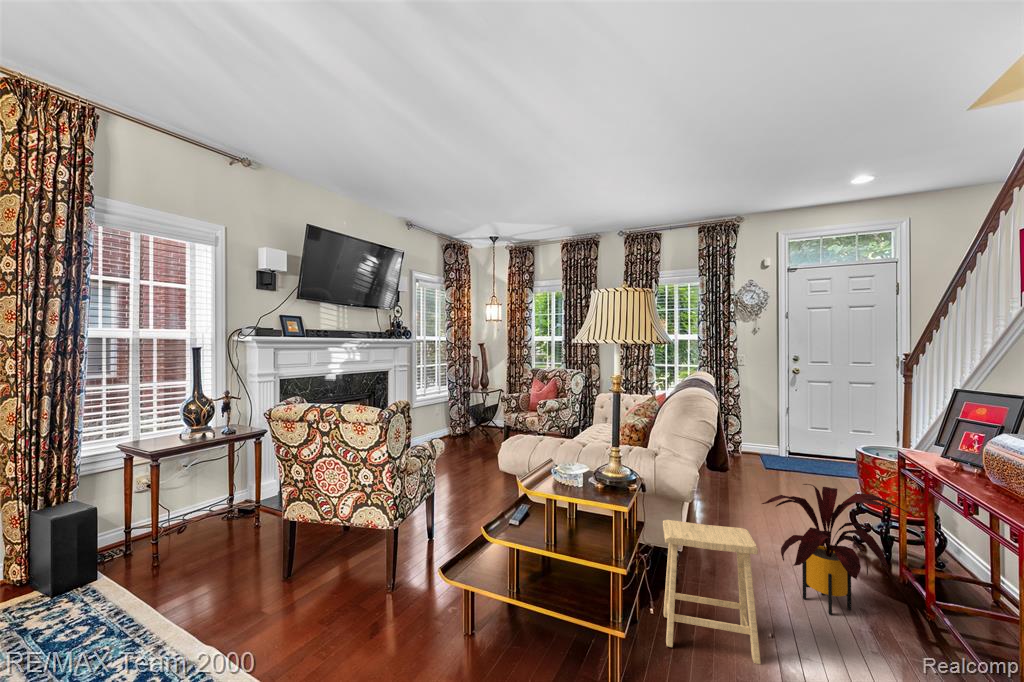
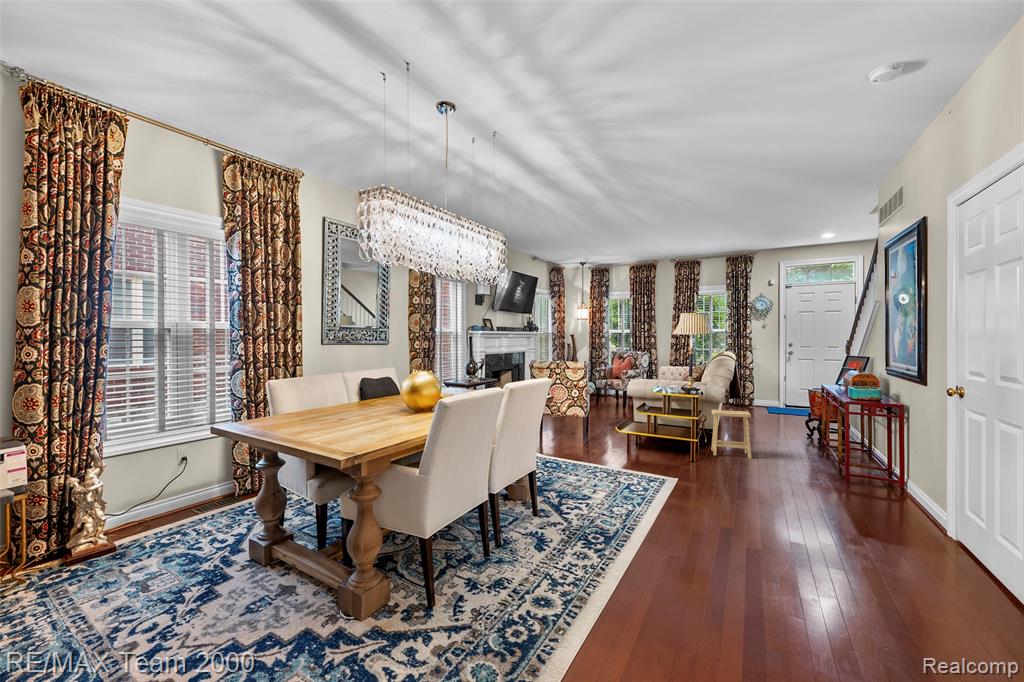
house plant: present [762,484,915,615] -> none [755,397,822,451]

